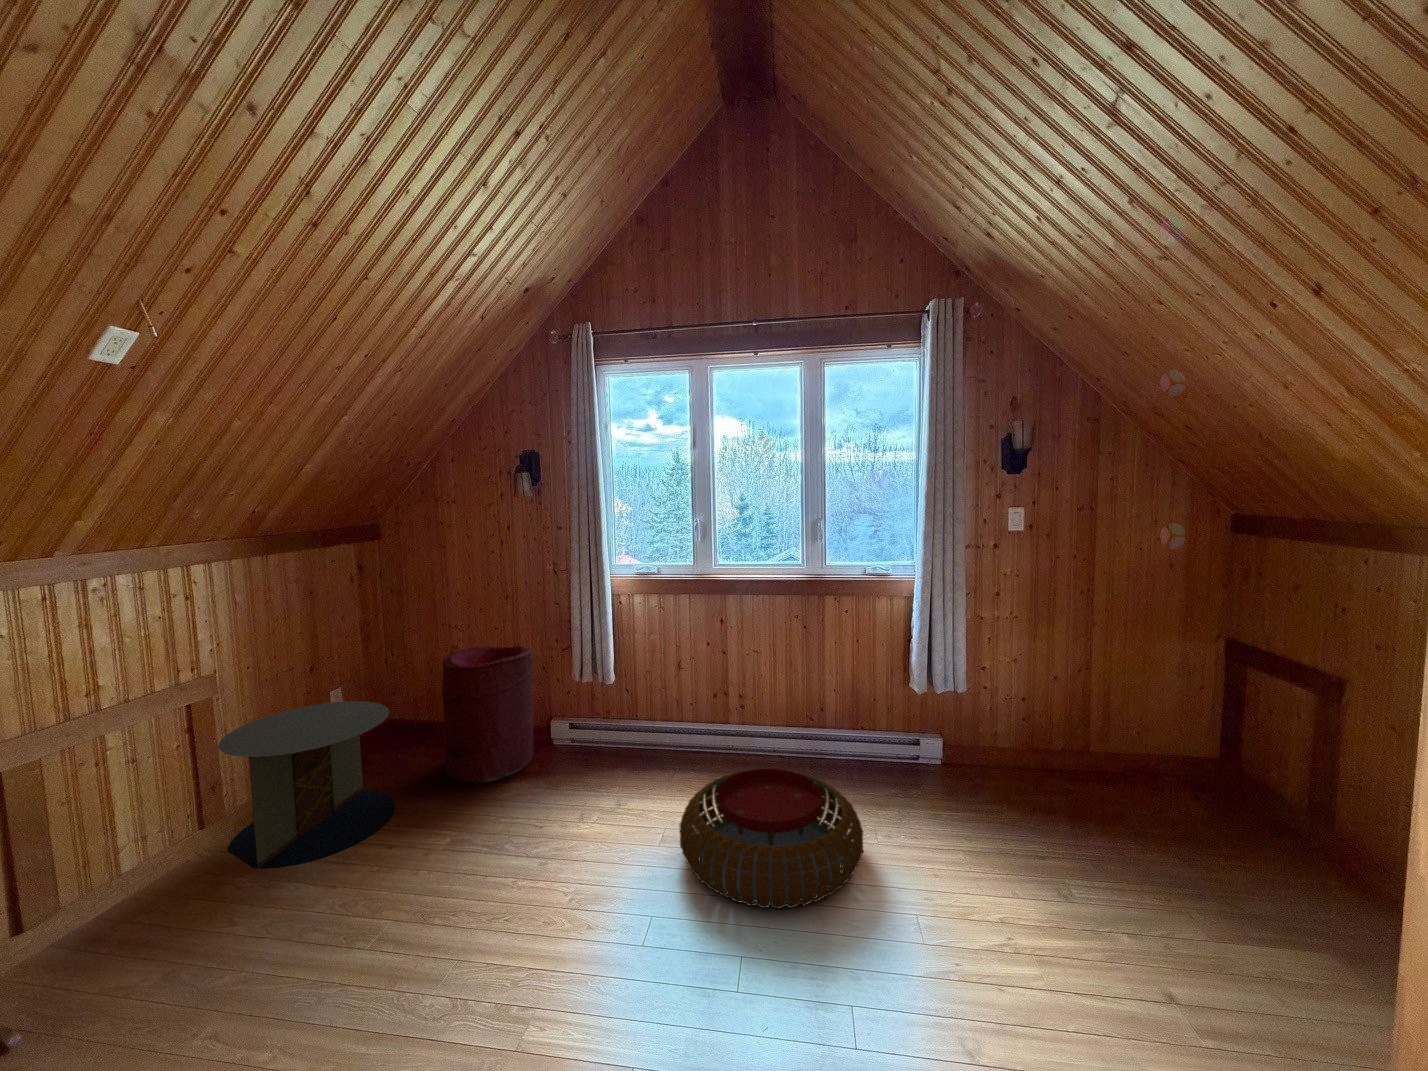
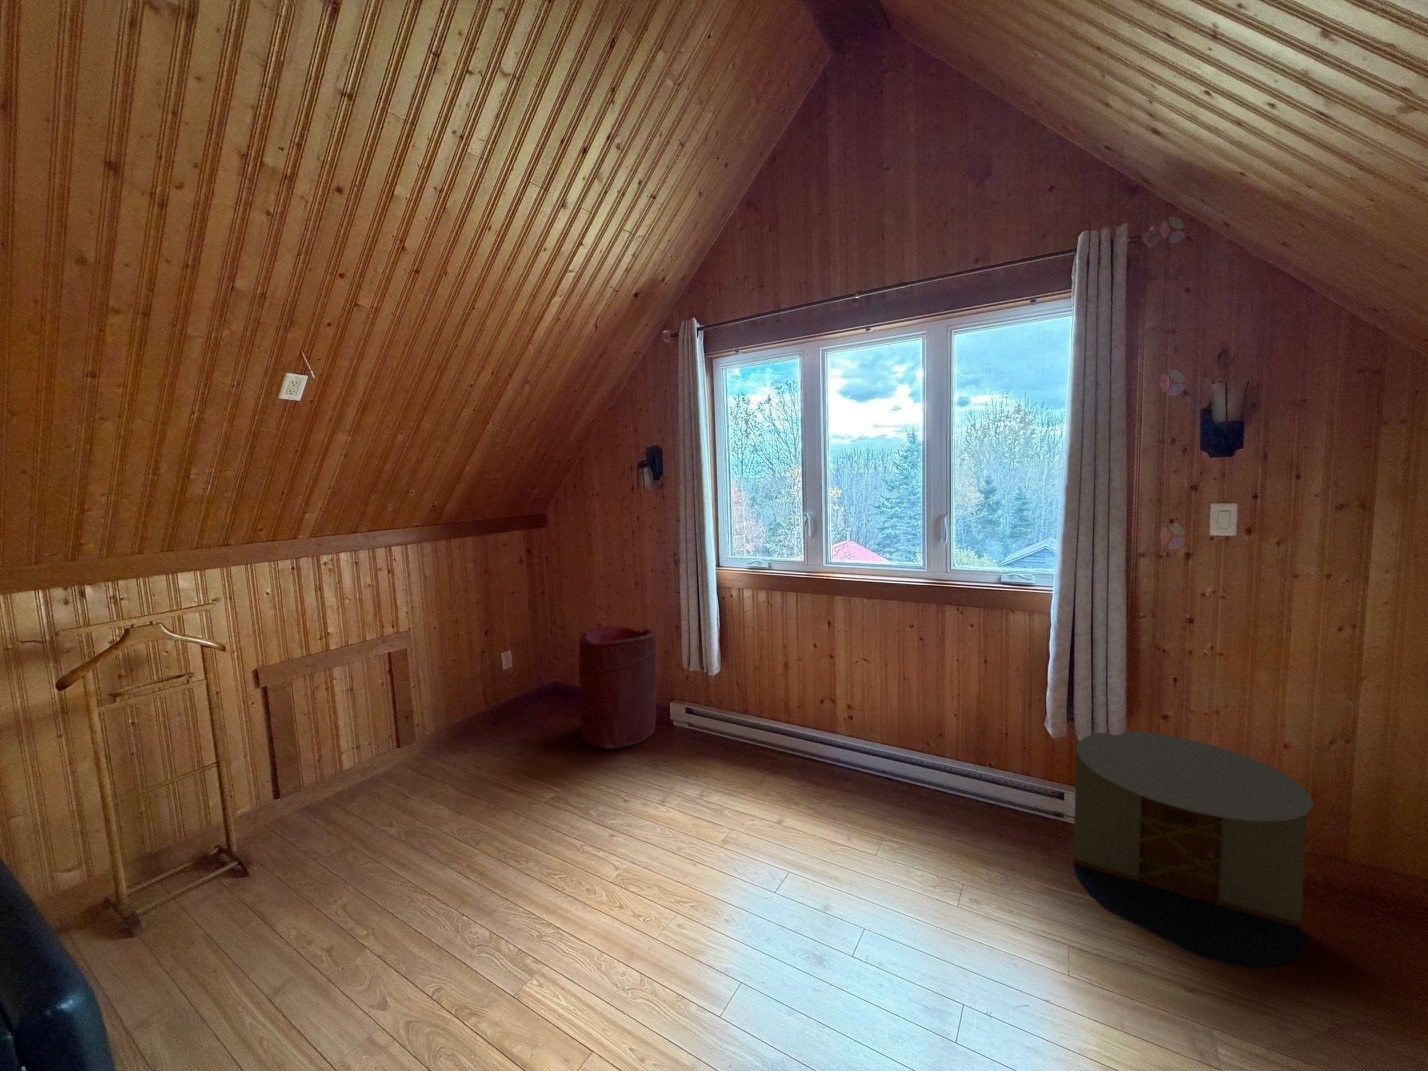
side table: present [218,701,395,869] -> present [1073,731,1313,967]
pouf: present [680,769,863,909] -> none [731,785,936,953]

